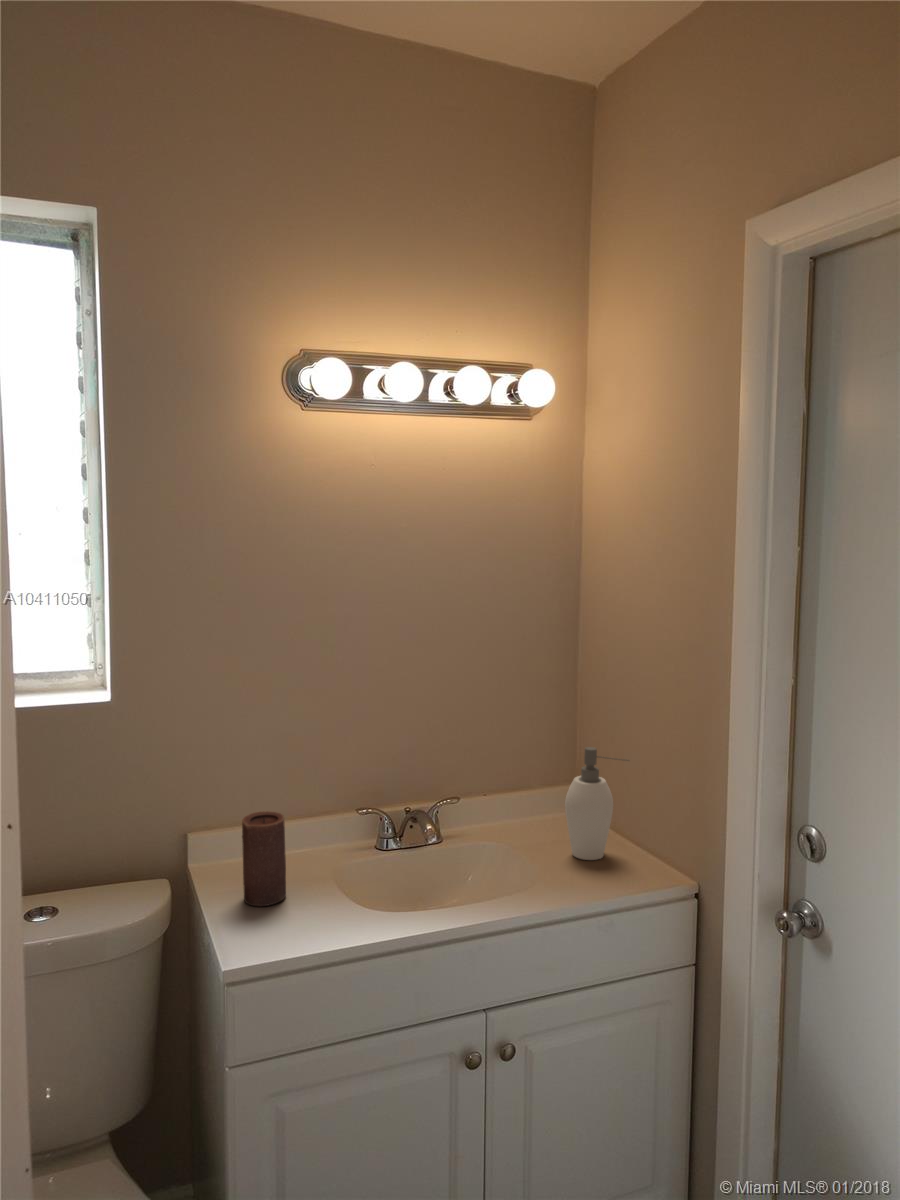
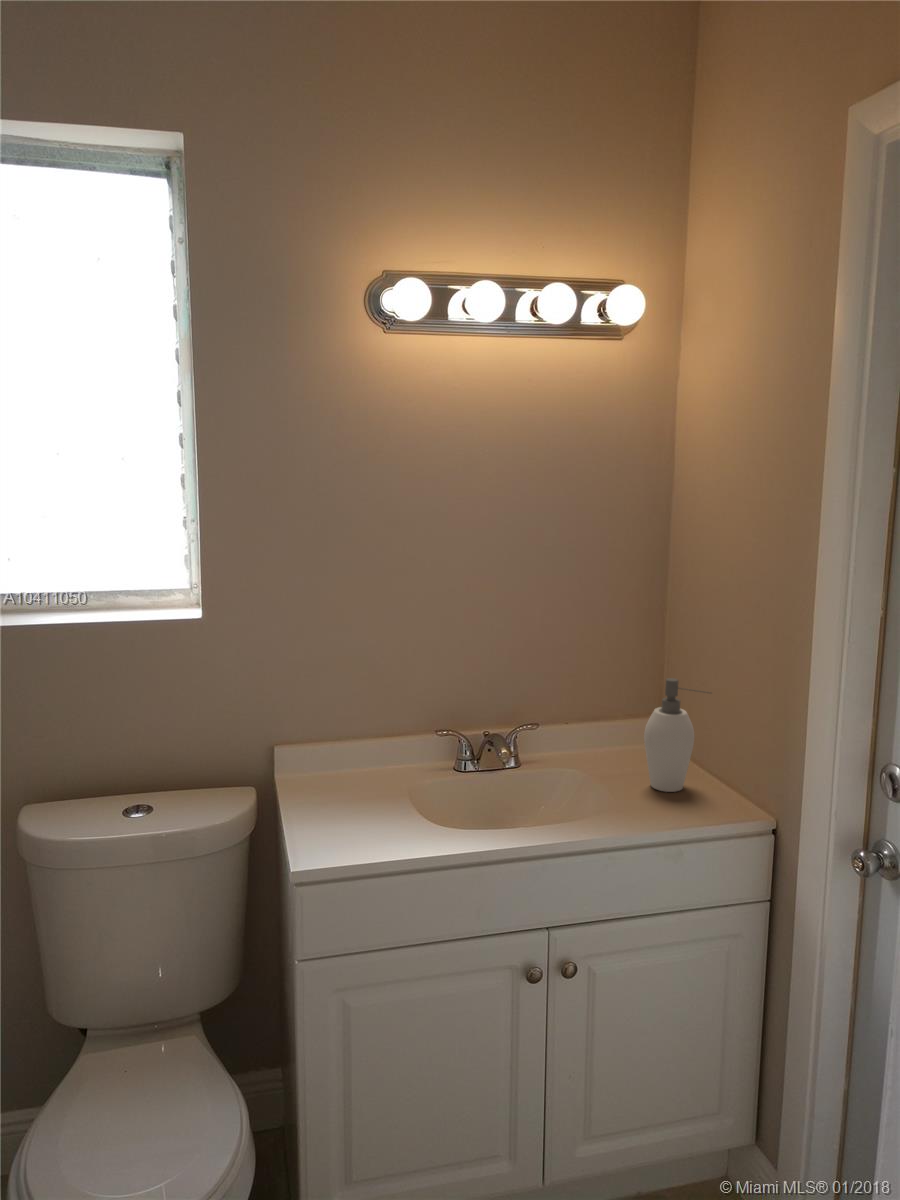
candle: present [242,811,286,906] -> none [320,727,362,816]

